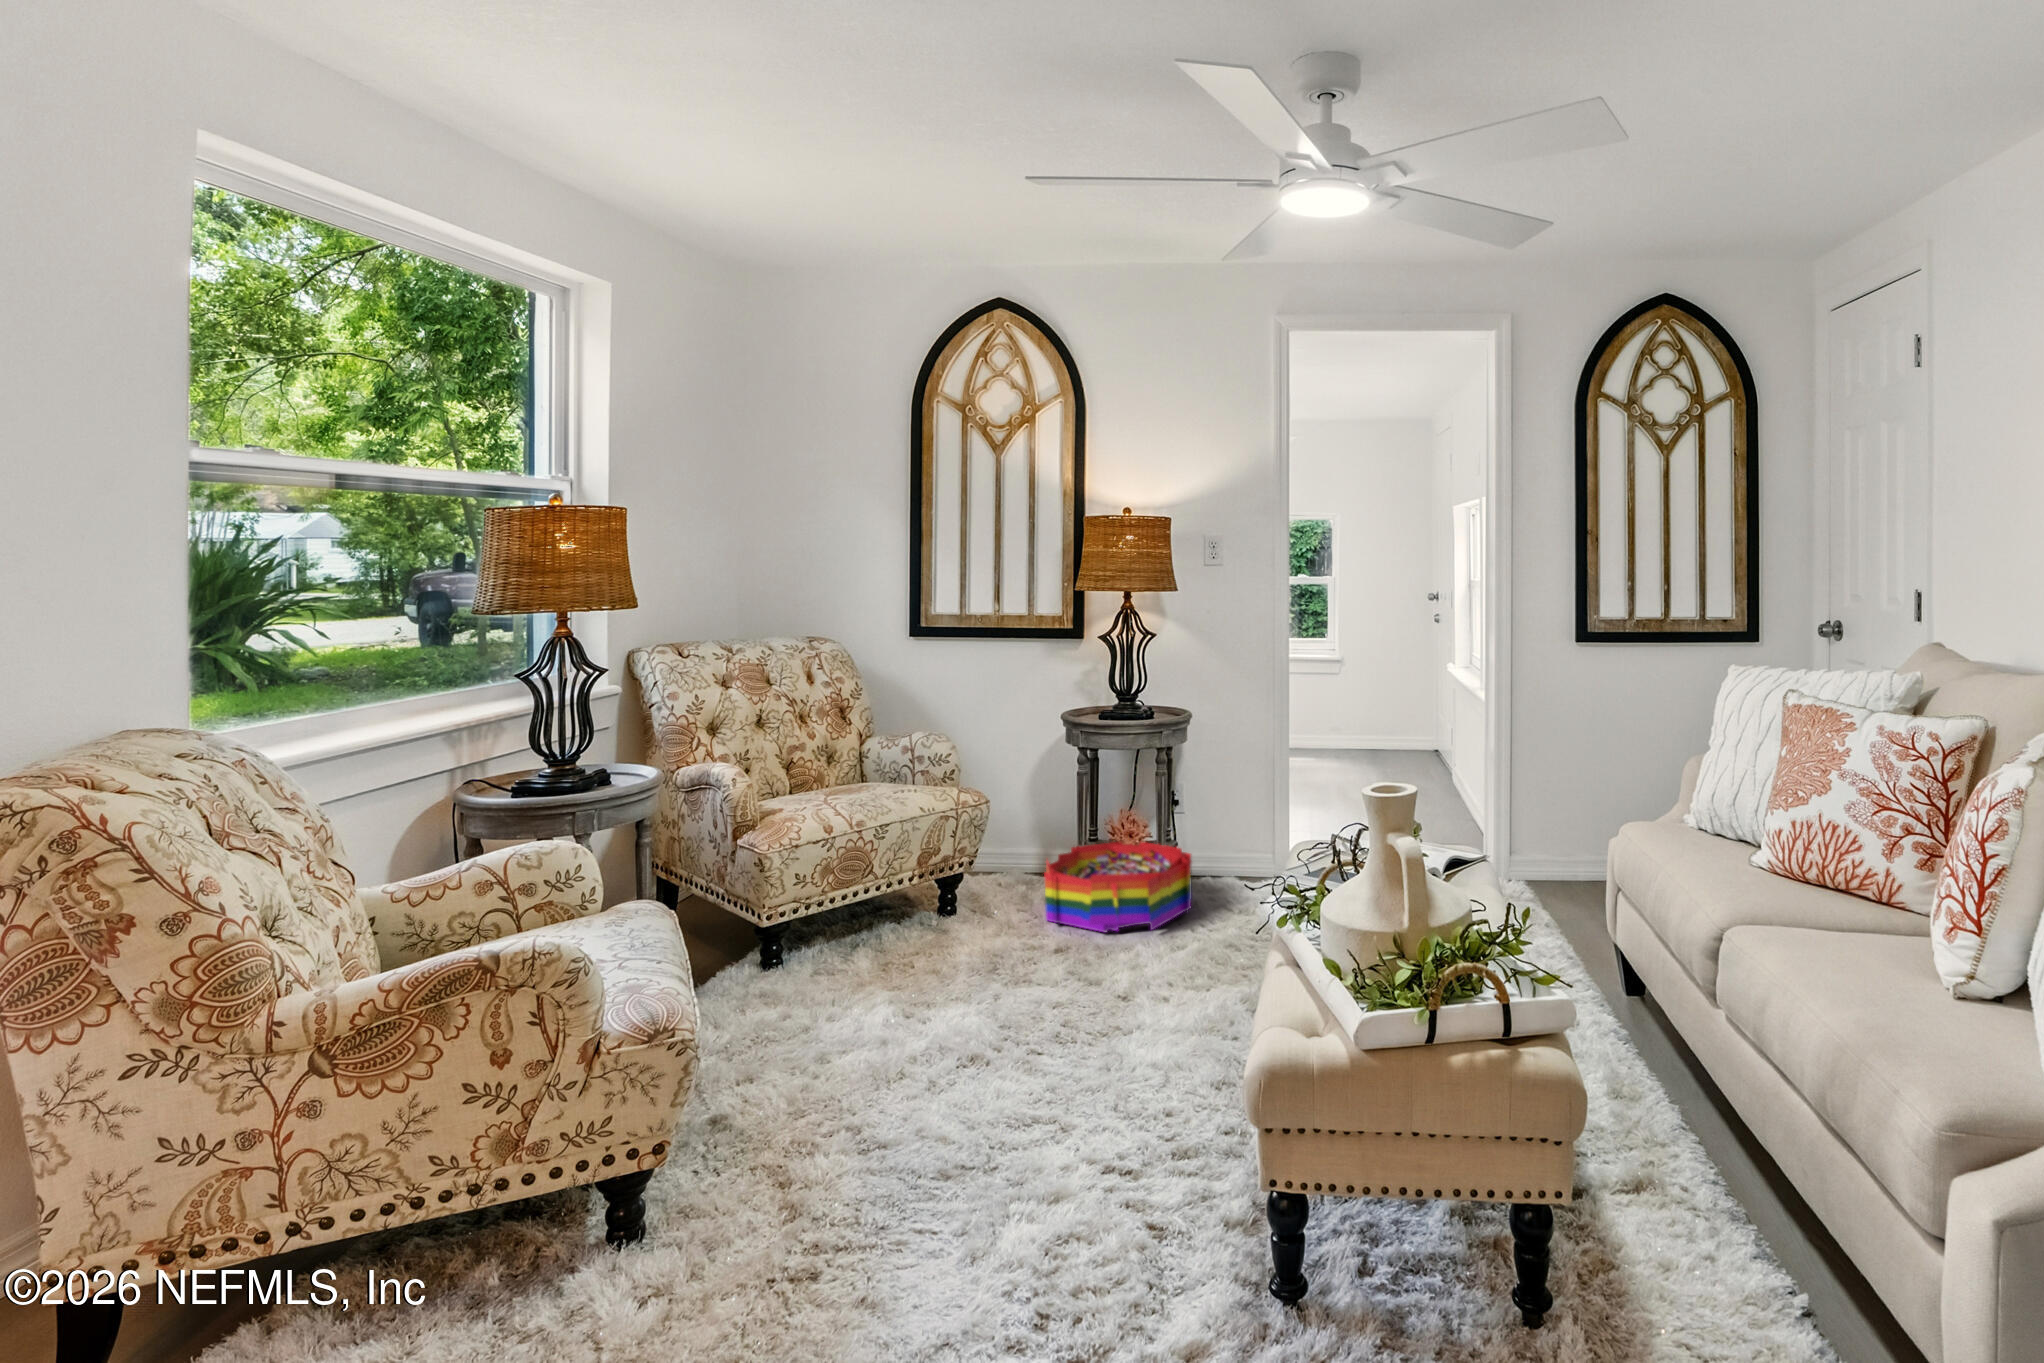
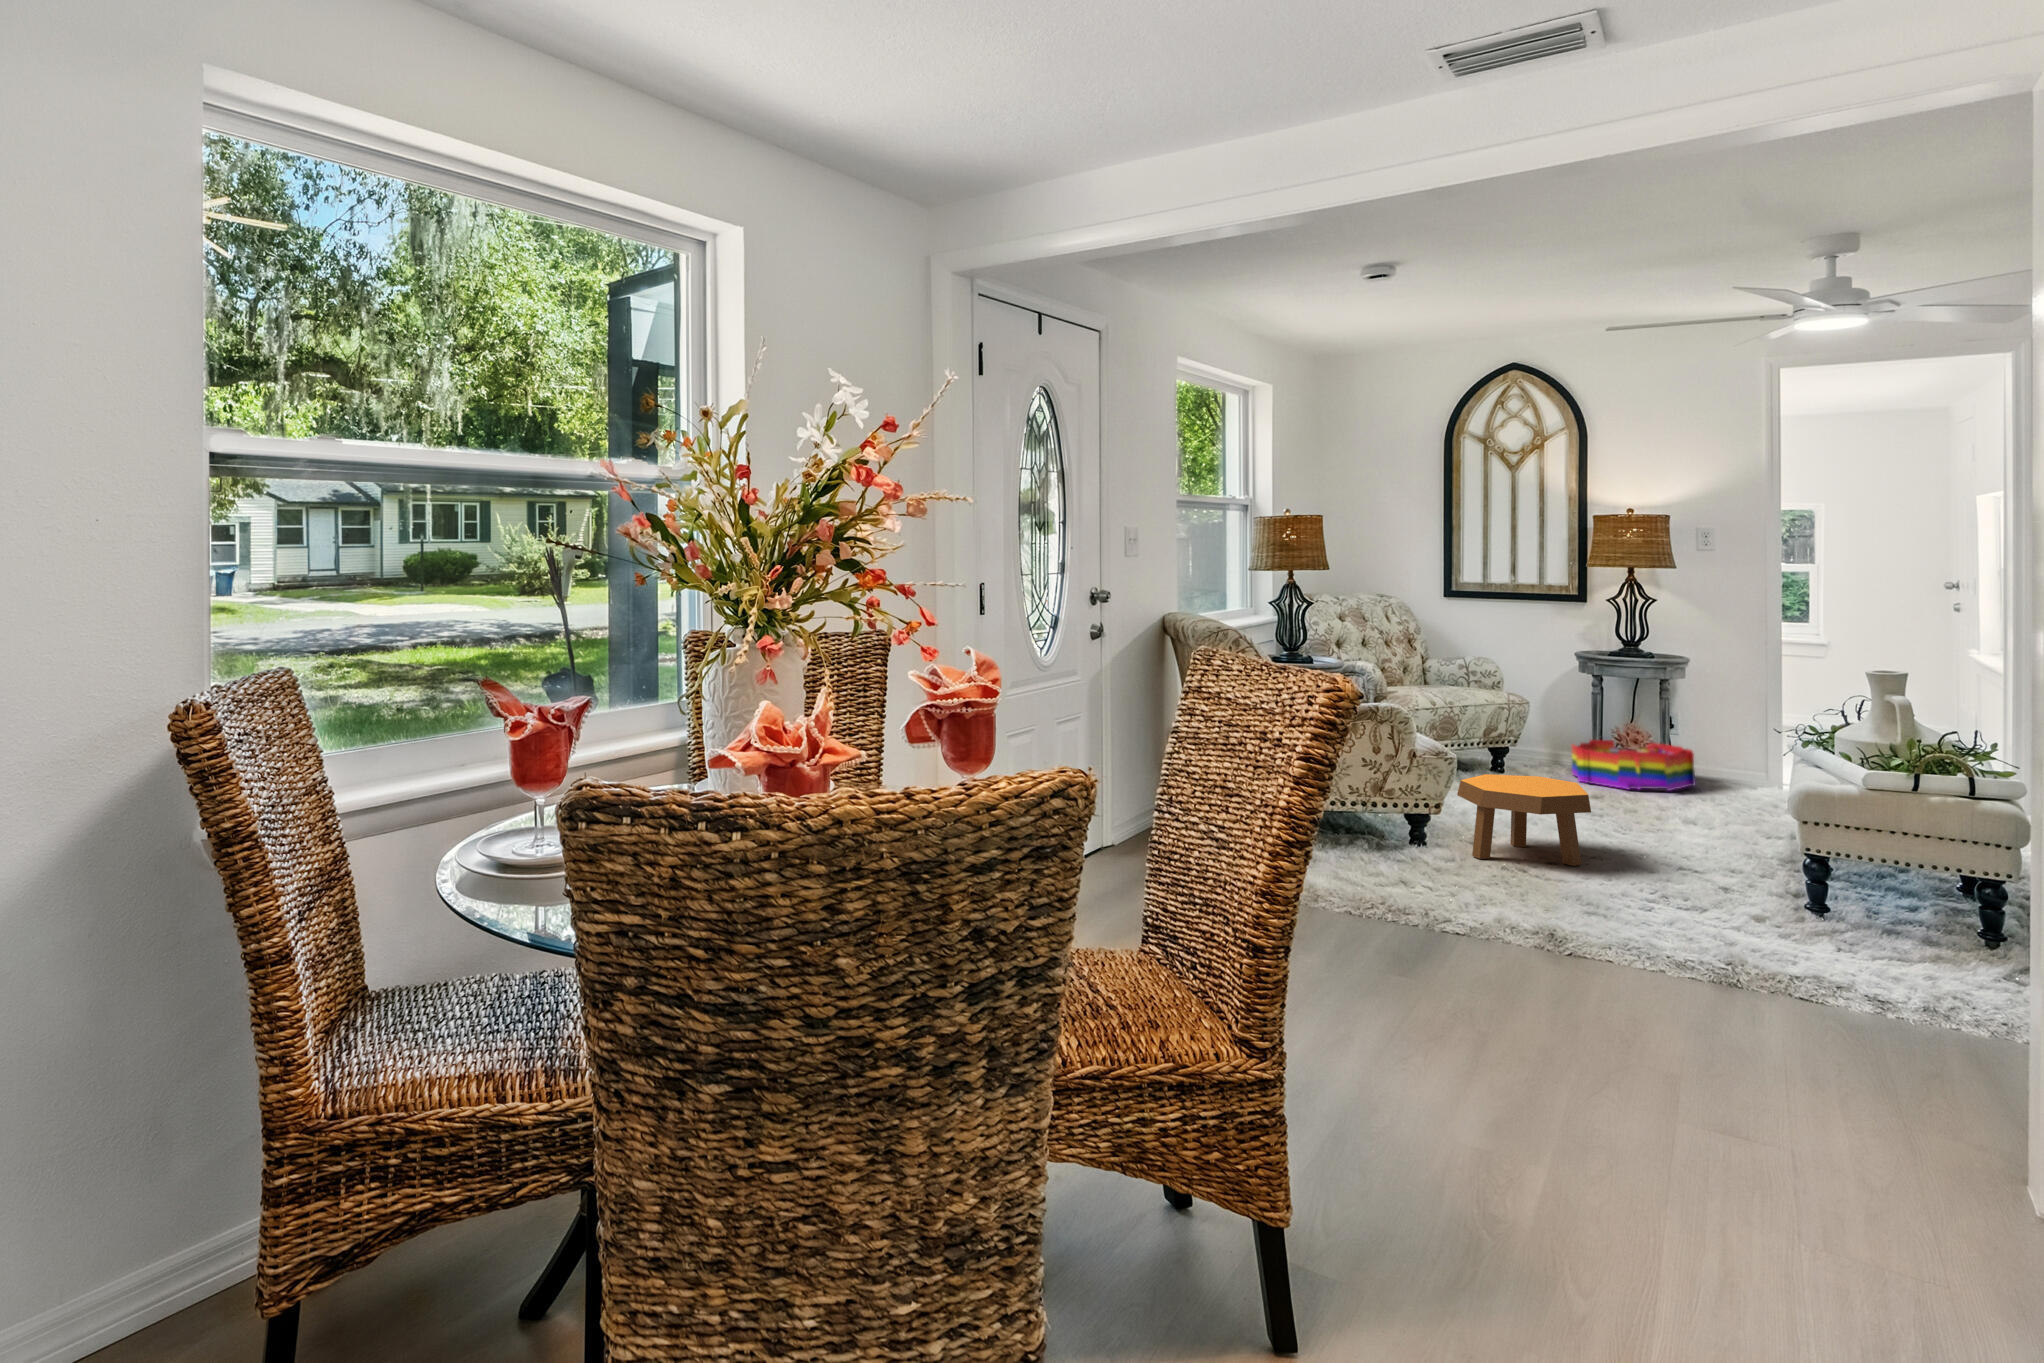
footstool: none [705,1023,943,1264] -> present [1457,774,1591,866]

